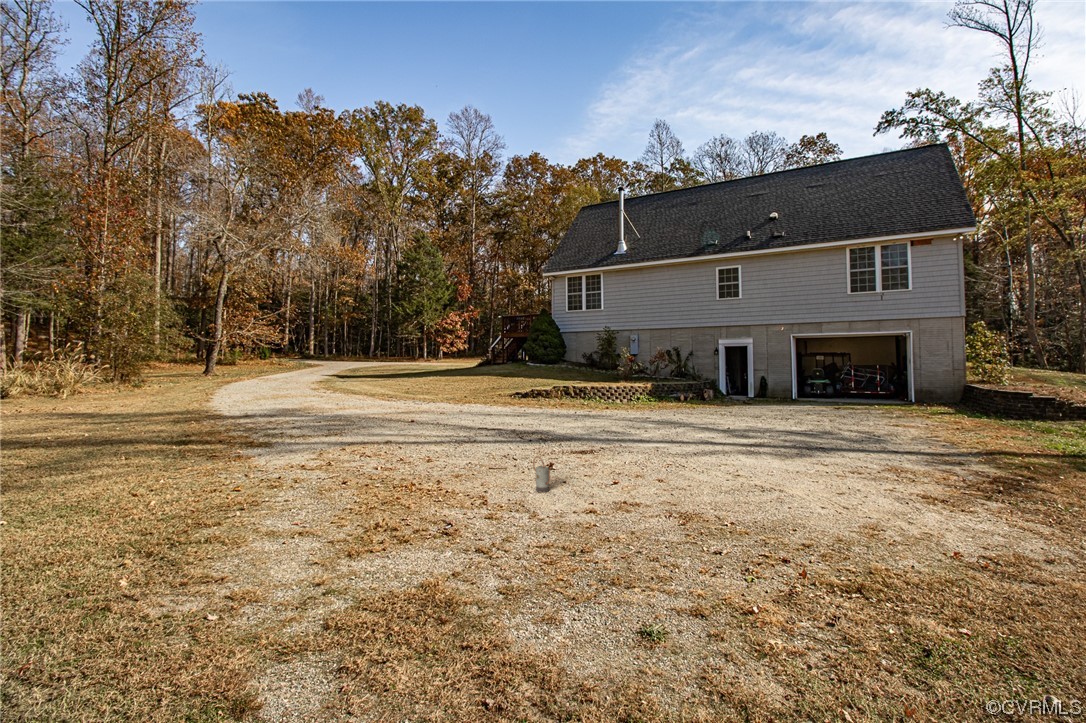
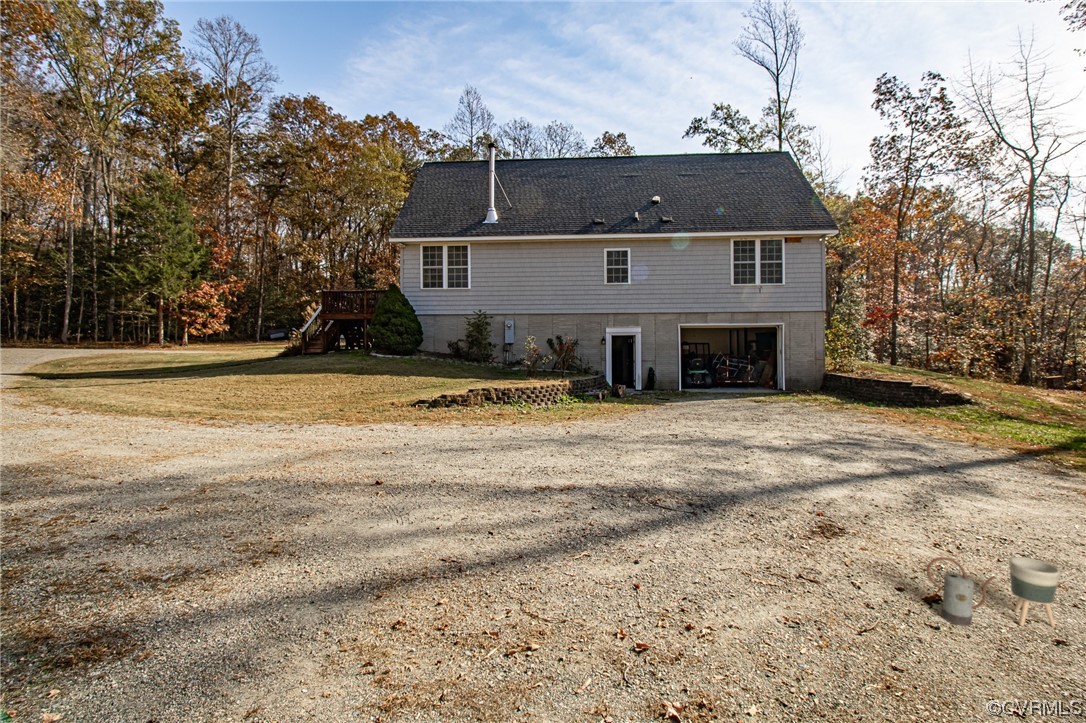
planter: none [568,461,589,498] -> present [1009,557,1060,627]

